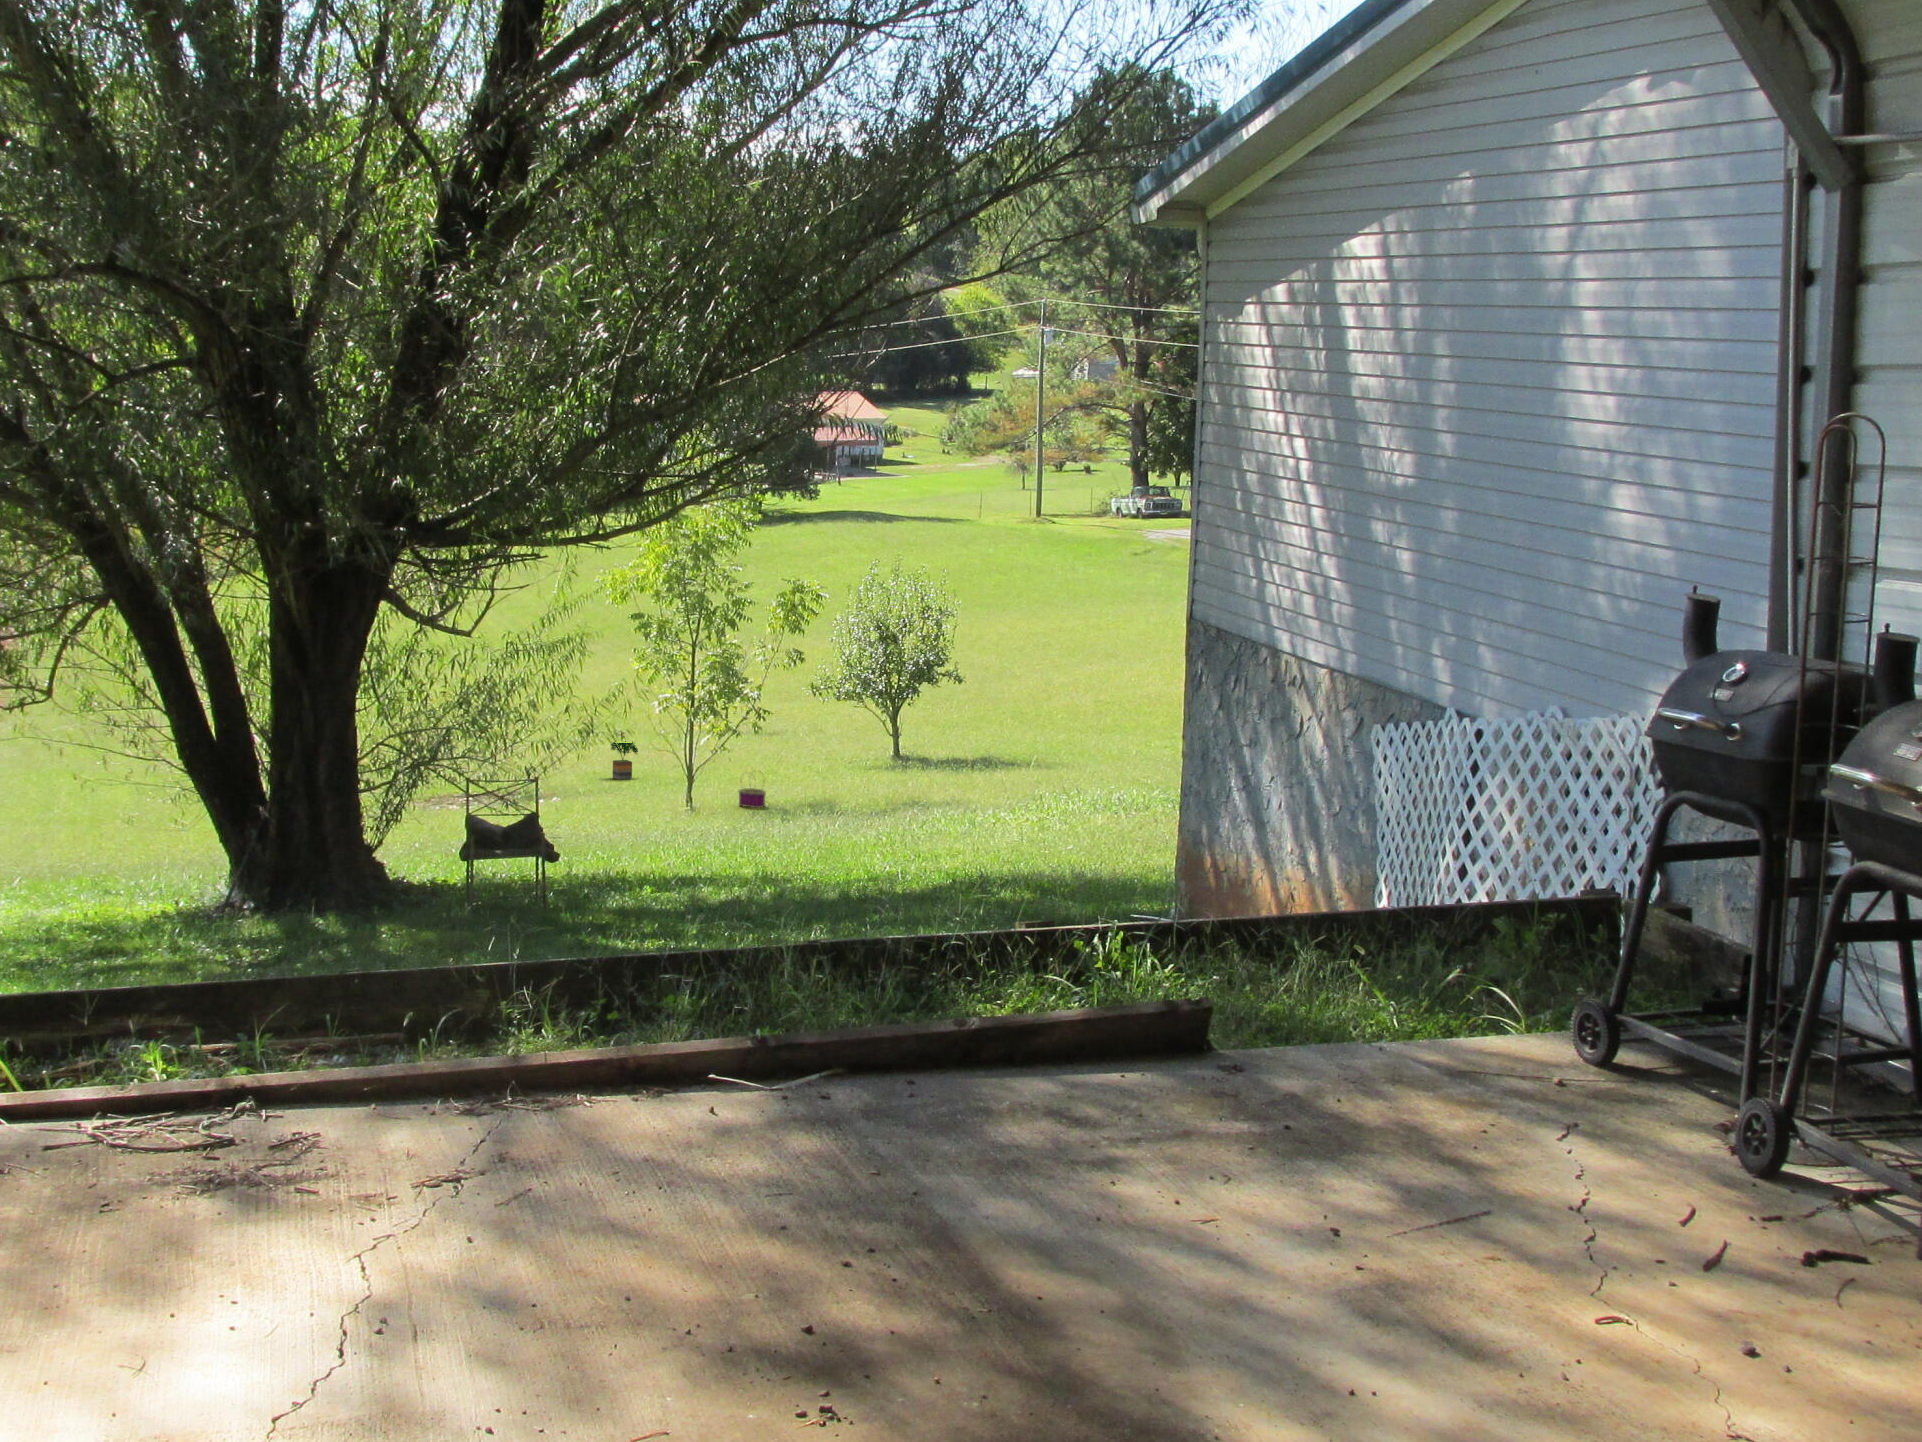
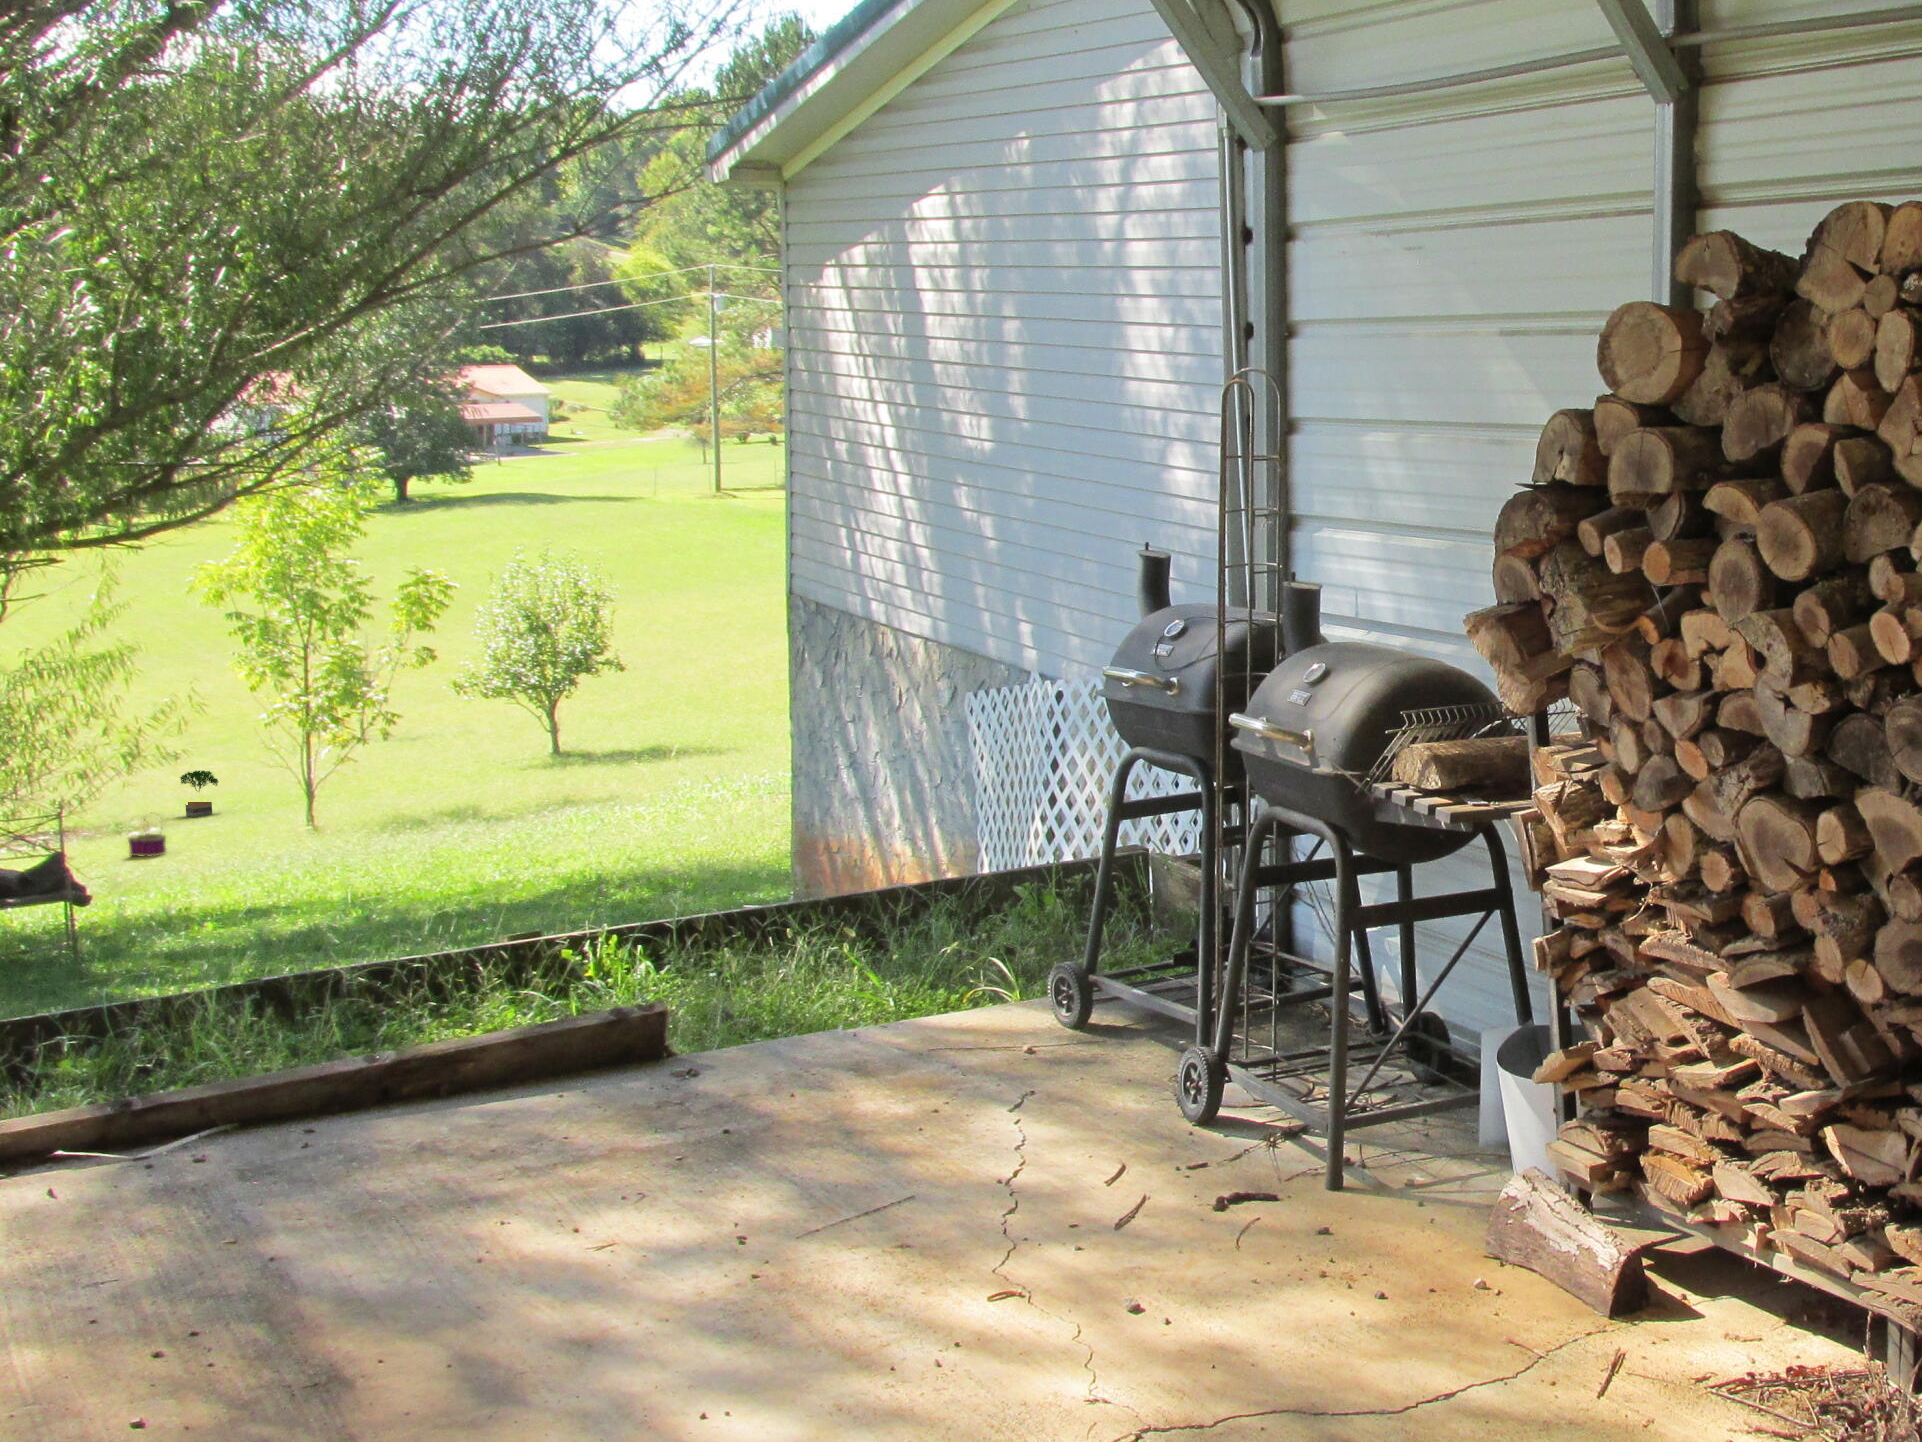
basket: present [738,773,766,808] -> present [128,813,166,857]

